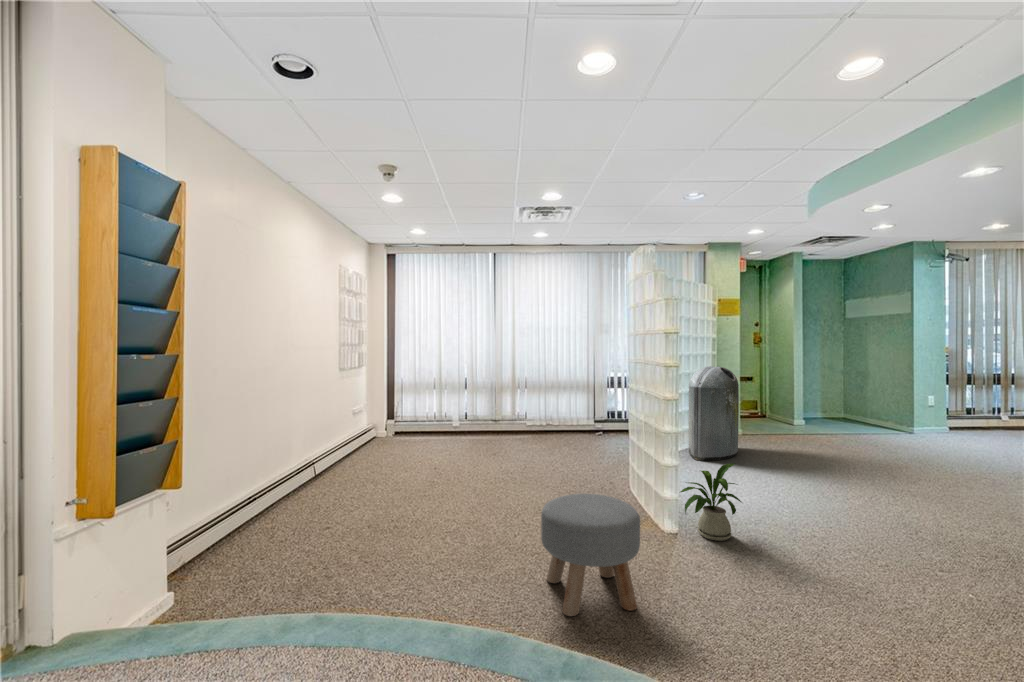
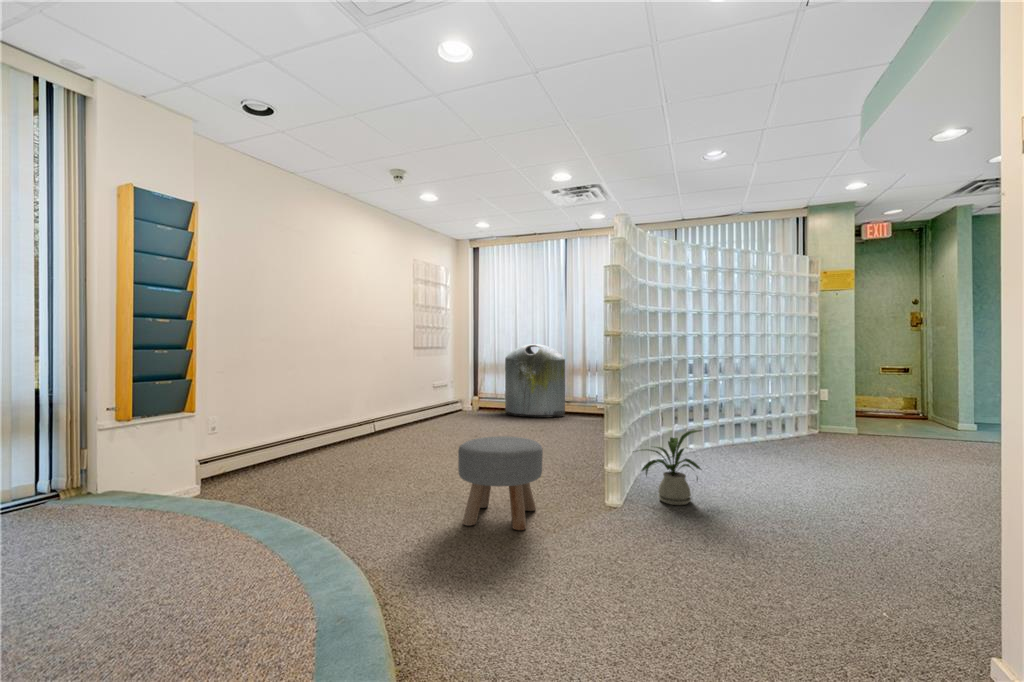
trash can: present [689,366,739,461] -> present [505,344,565,418]

